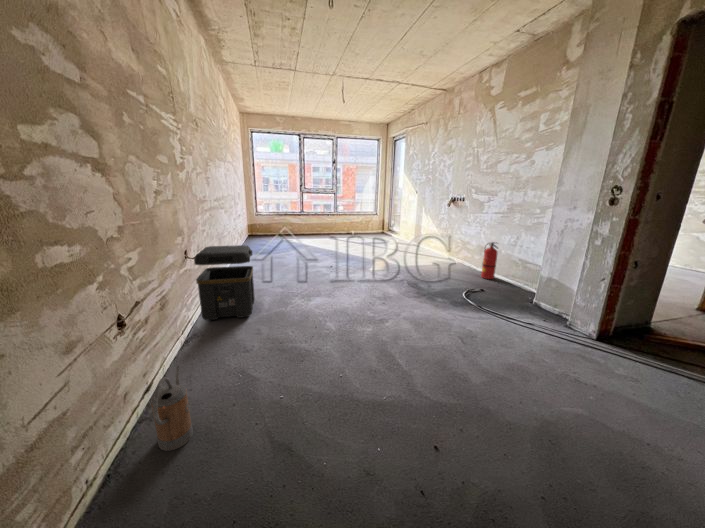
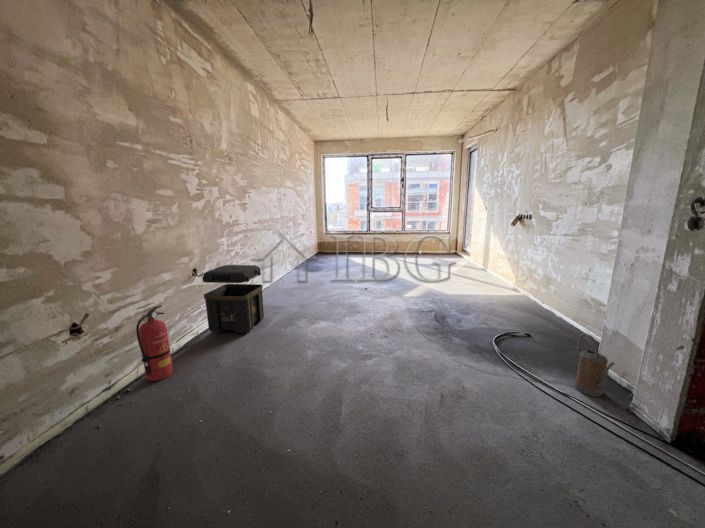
fire extinguisher: present [481,242,498,279] -> present [136,305,173,381]
watering can: present [151,366,193,451] -> present [575,334,614,397]

